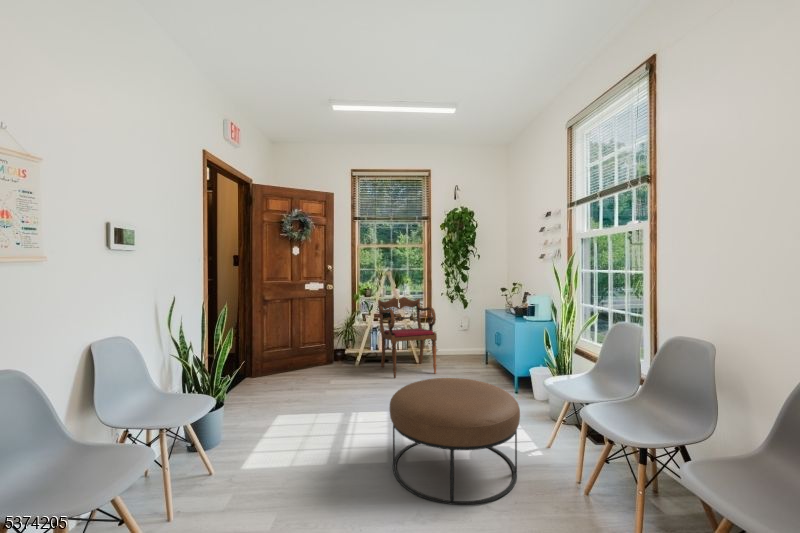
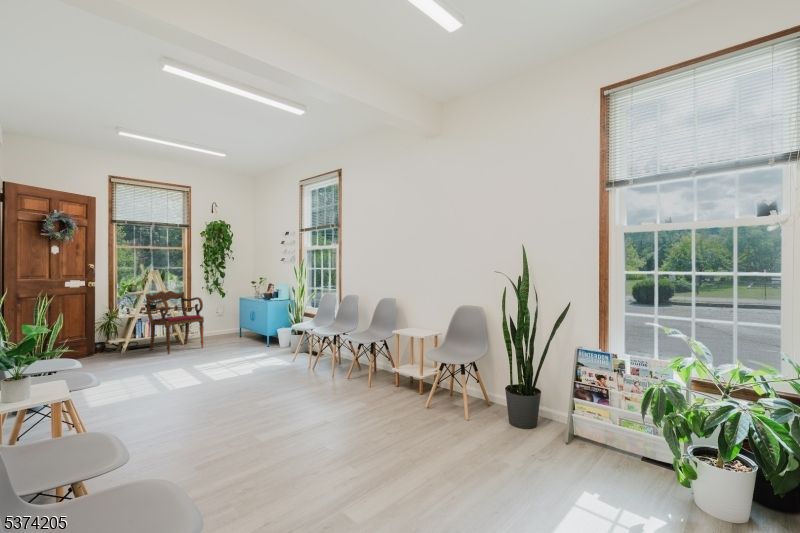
ottoman: present [389,378,520,505] -> none [198,333,278,392]

